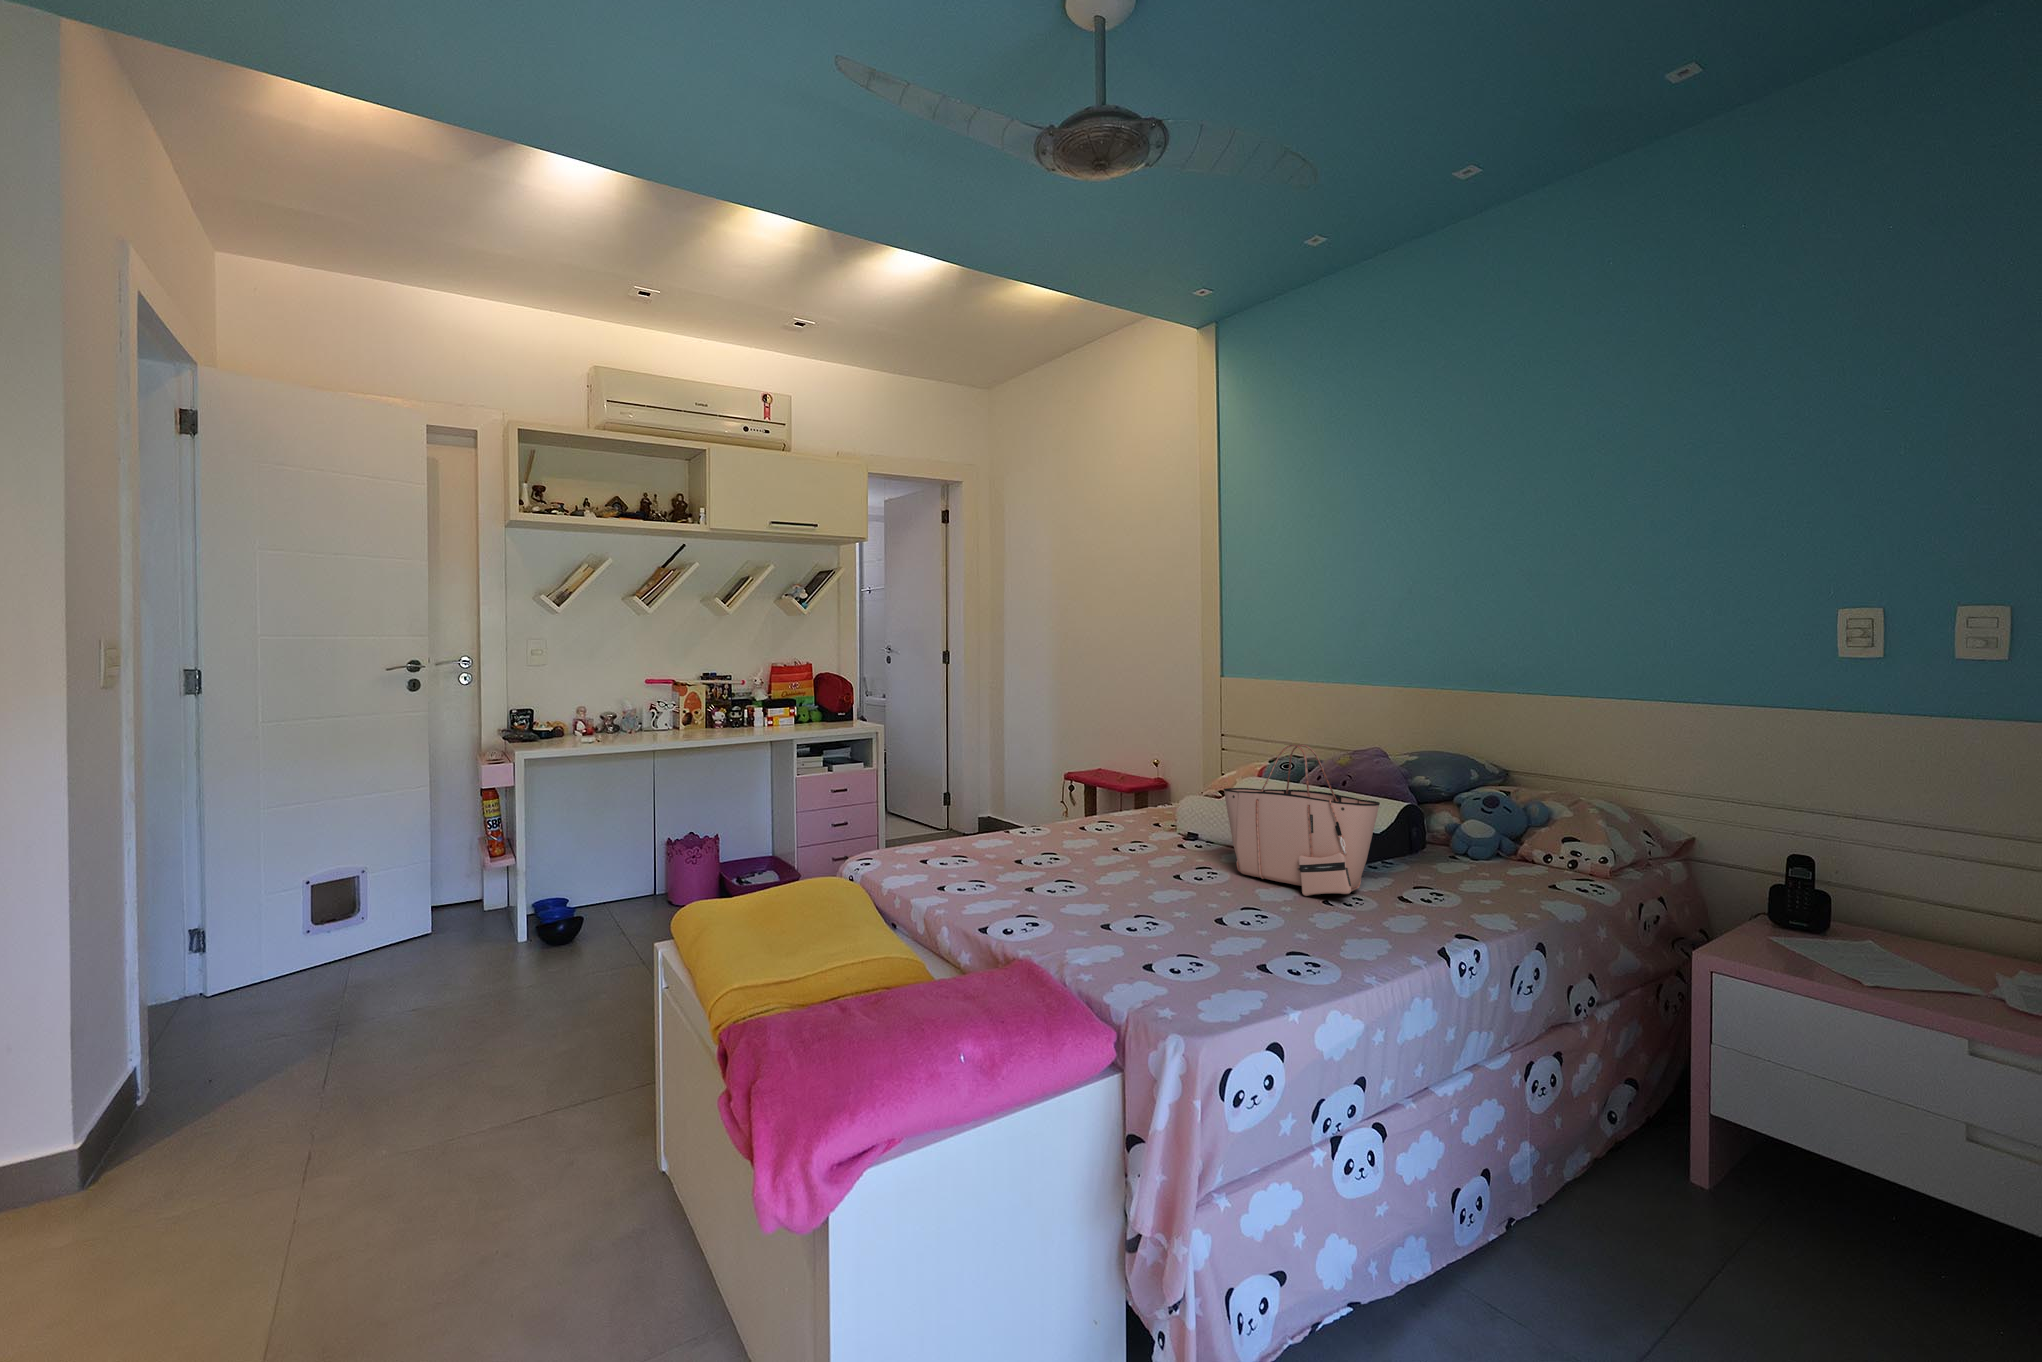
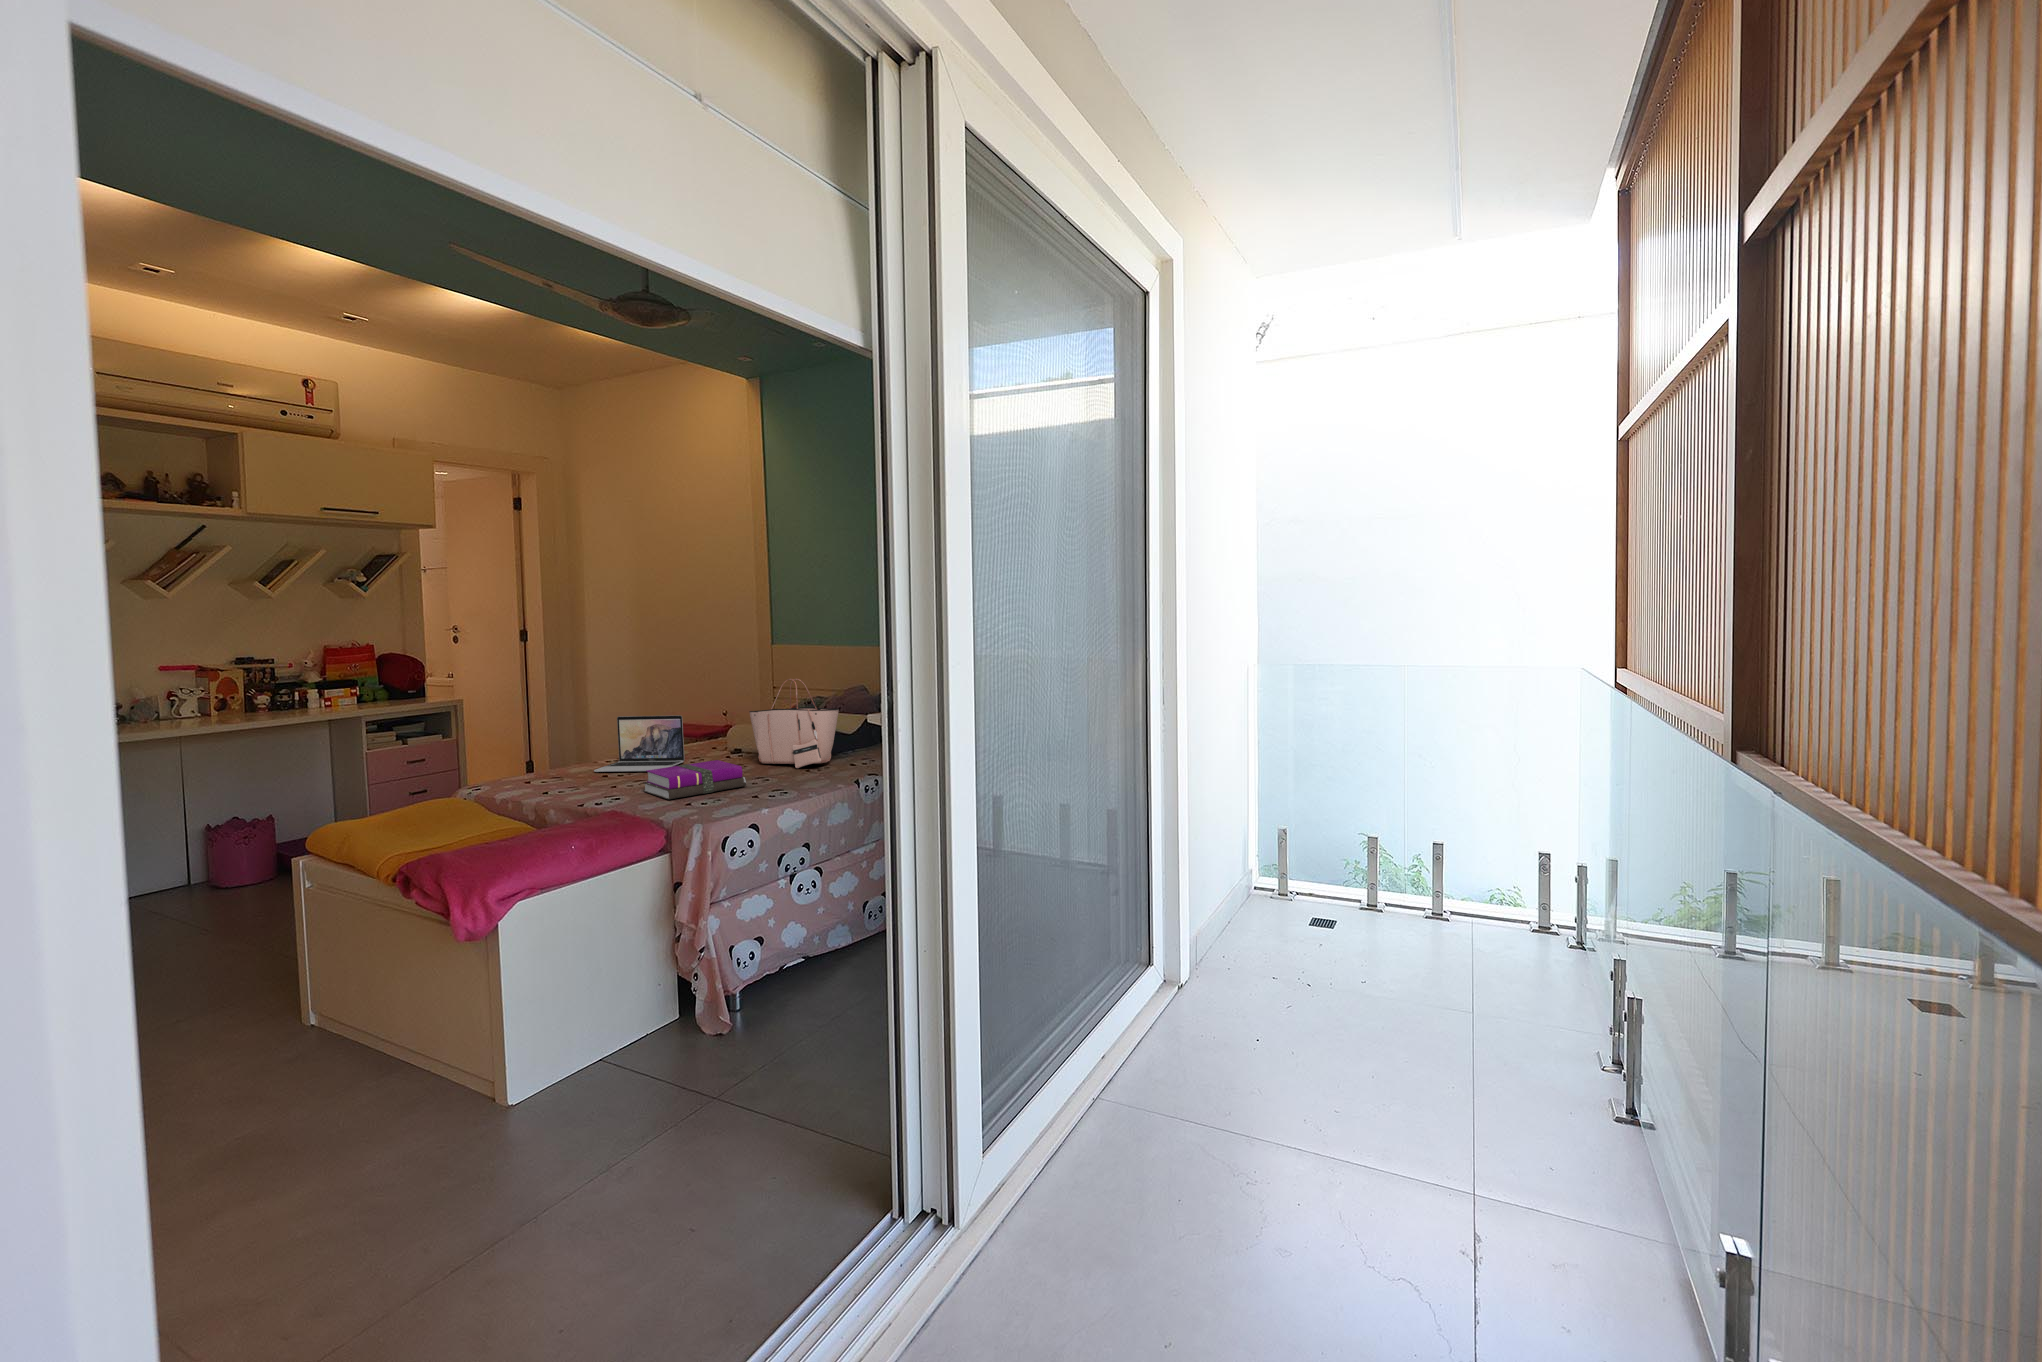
laptop: none [1007,776,1124,867] -> present [594,715,684,772]
notebook: none [1074,871,1236,944] -> present [644,760,746,799]

